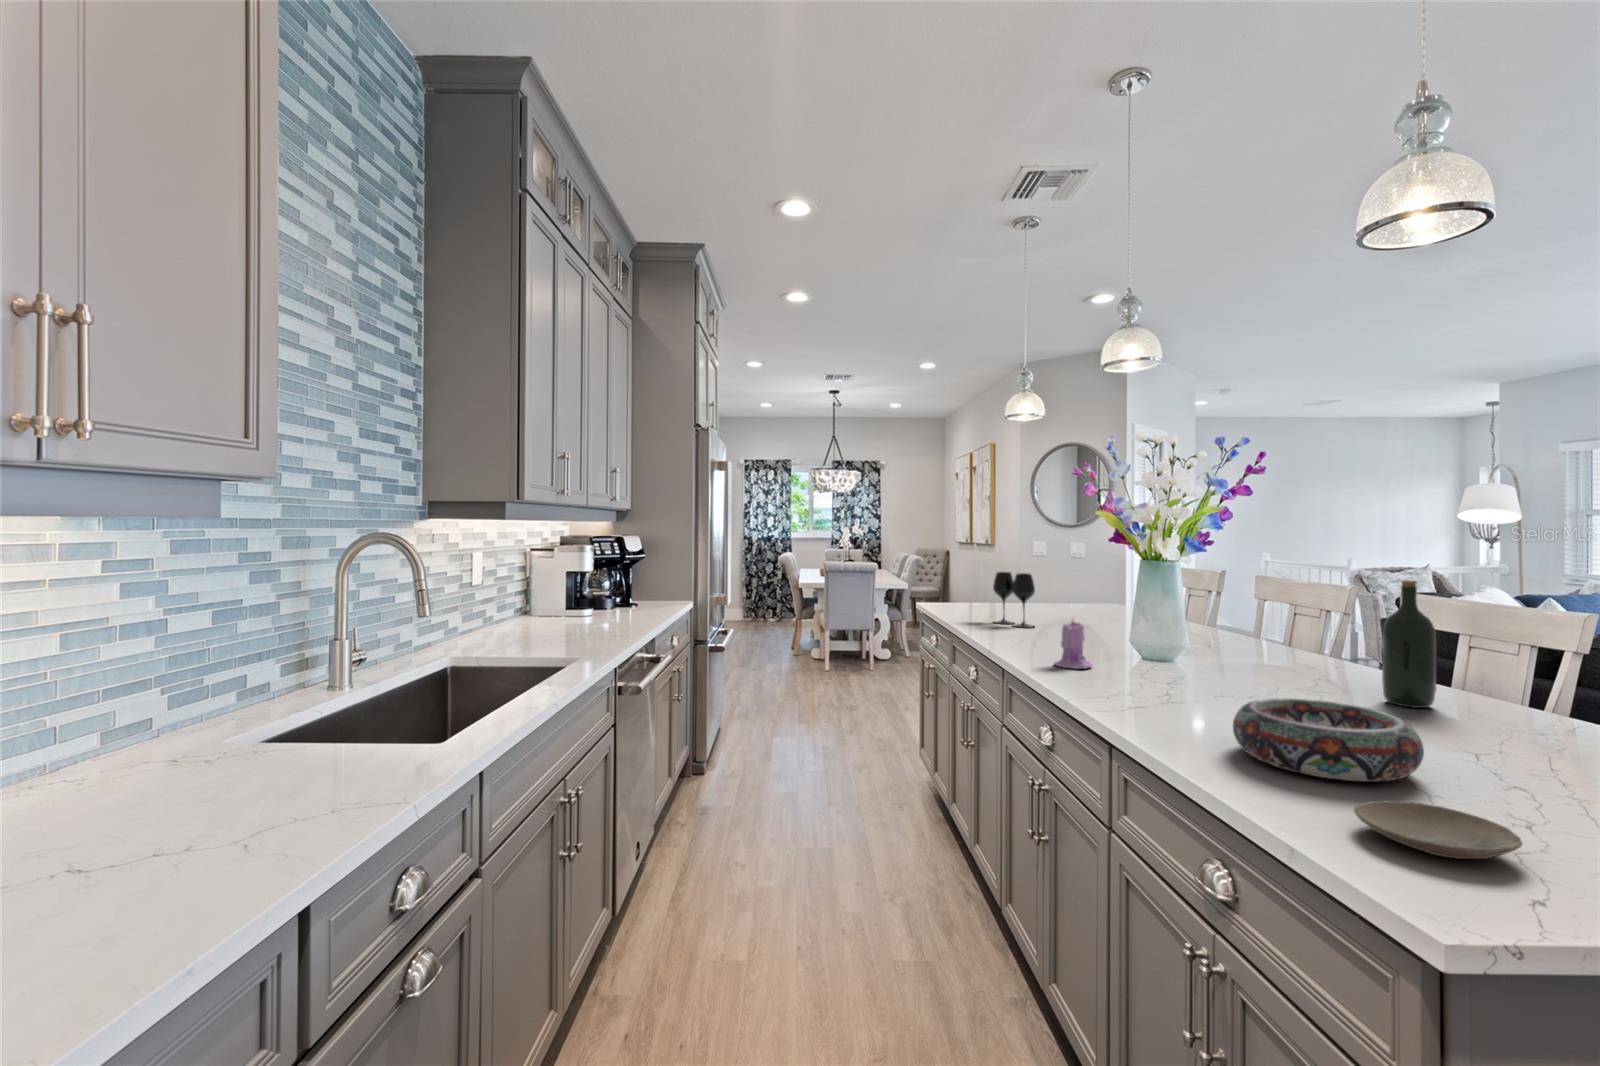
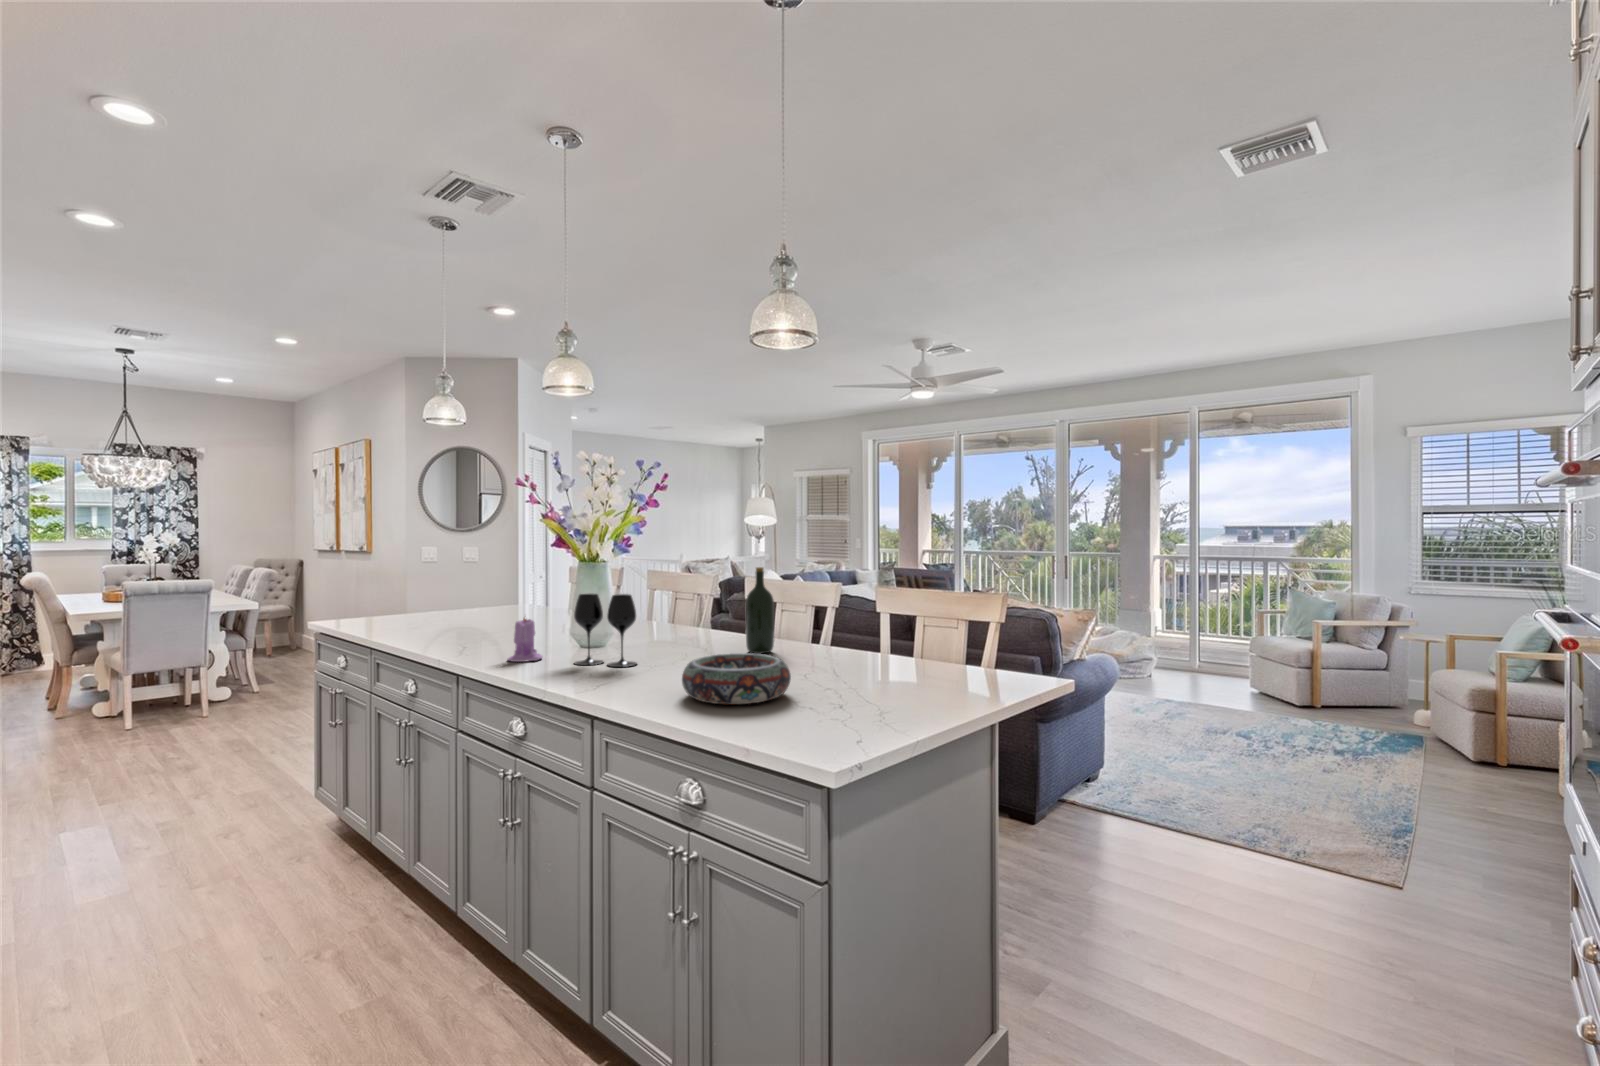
wine glass: present [993,572,1035,628] -> present [574,594,637,667]
plate: present [1354,801,1522,859] -> none [772,704,851,732]

